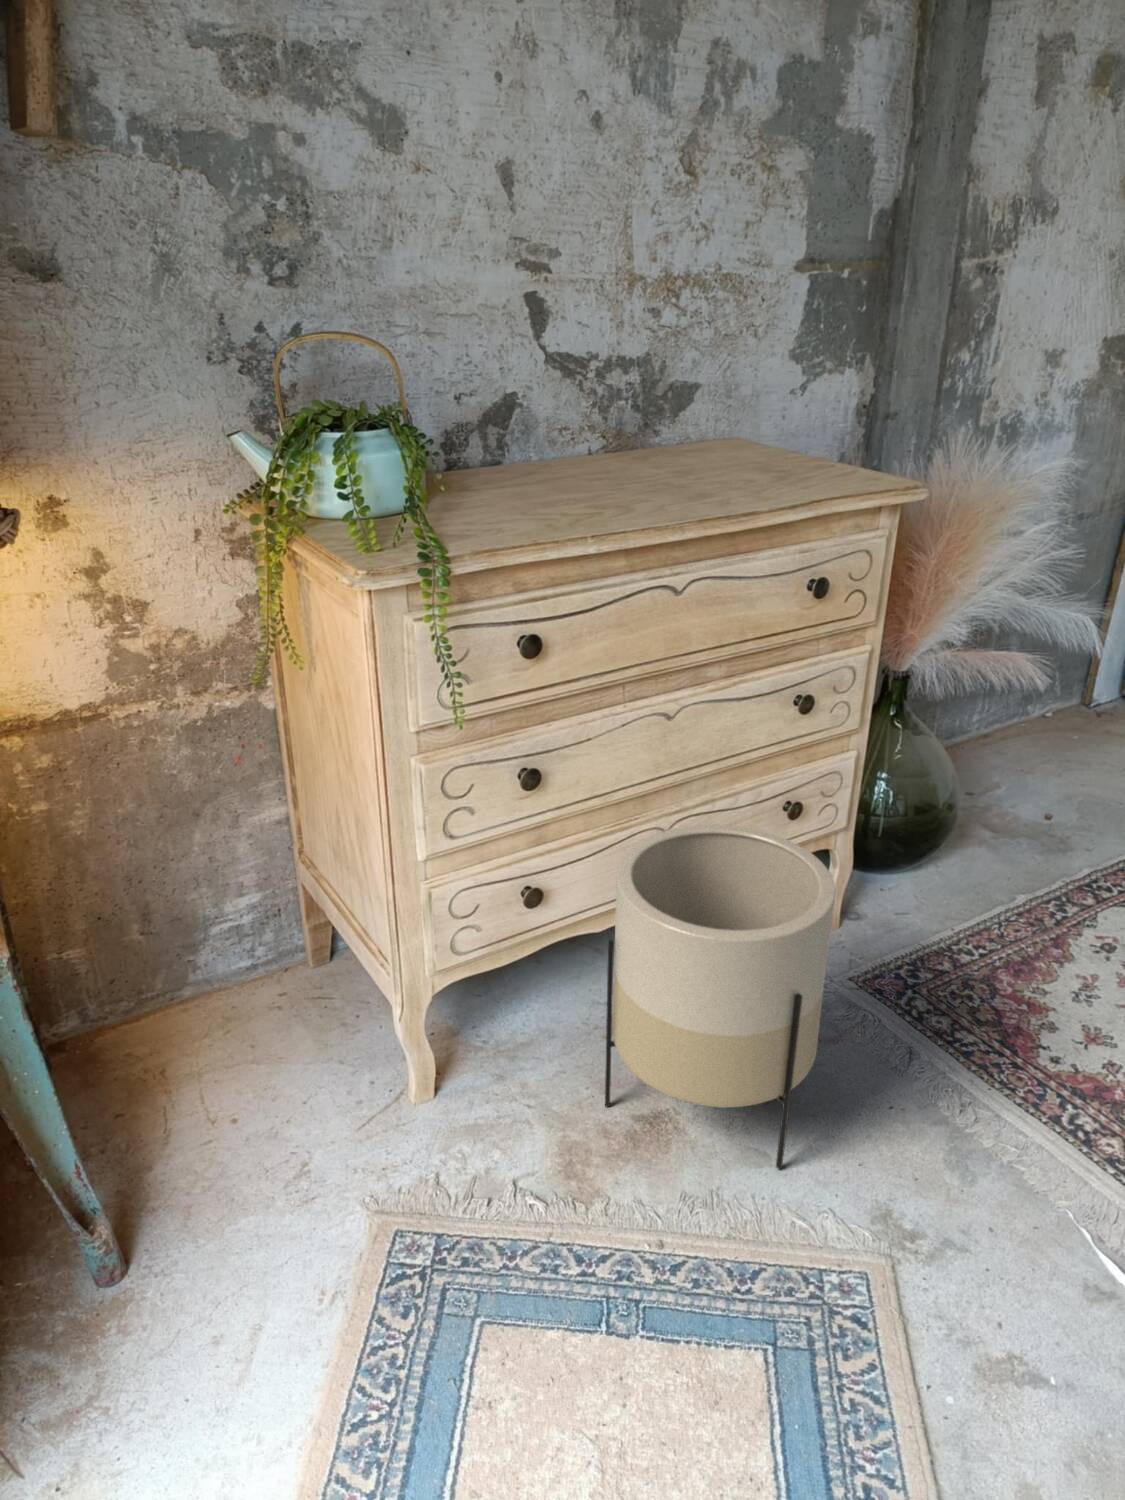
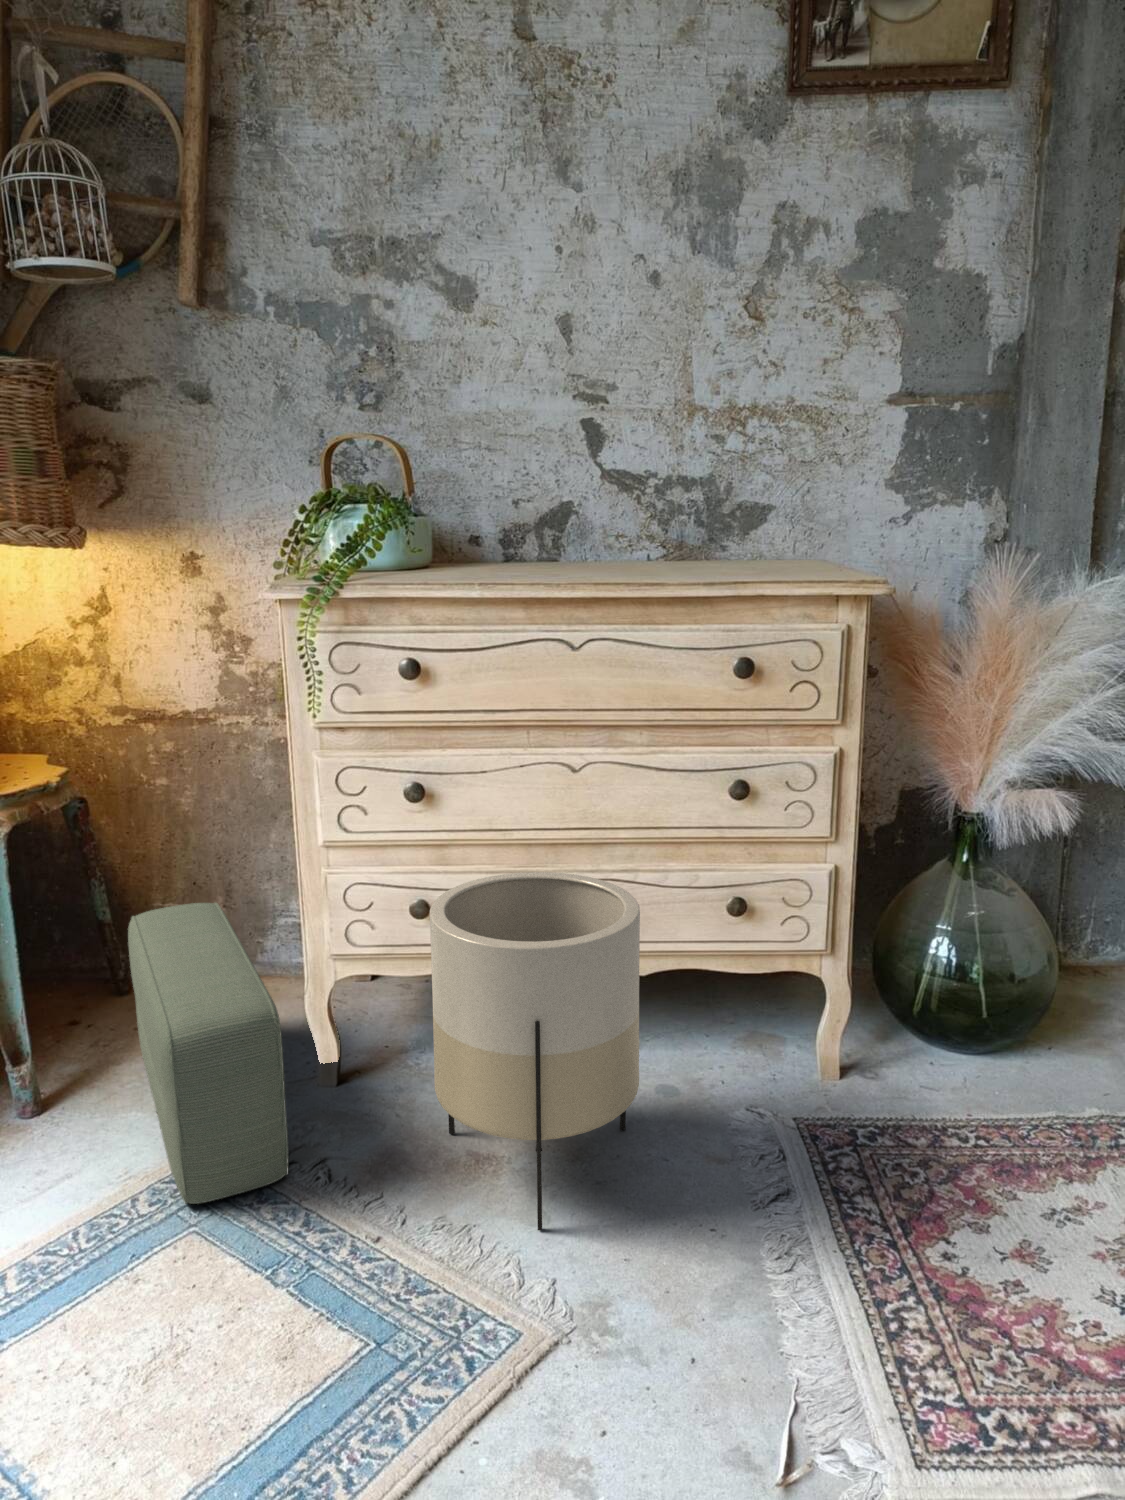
pouf: none [138,947,513,1301] -> present [128,903,288,1204]

